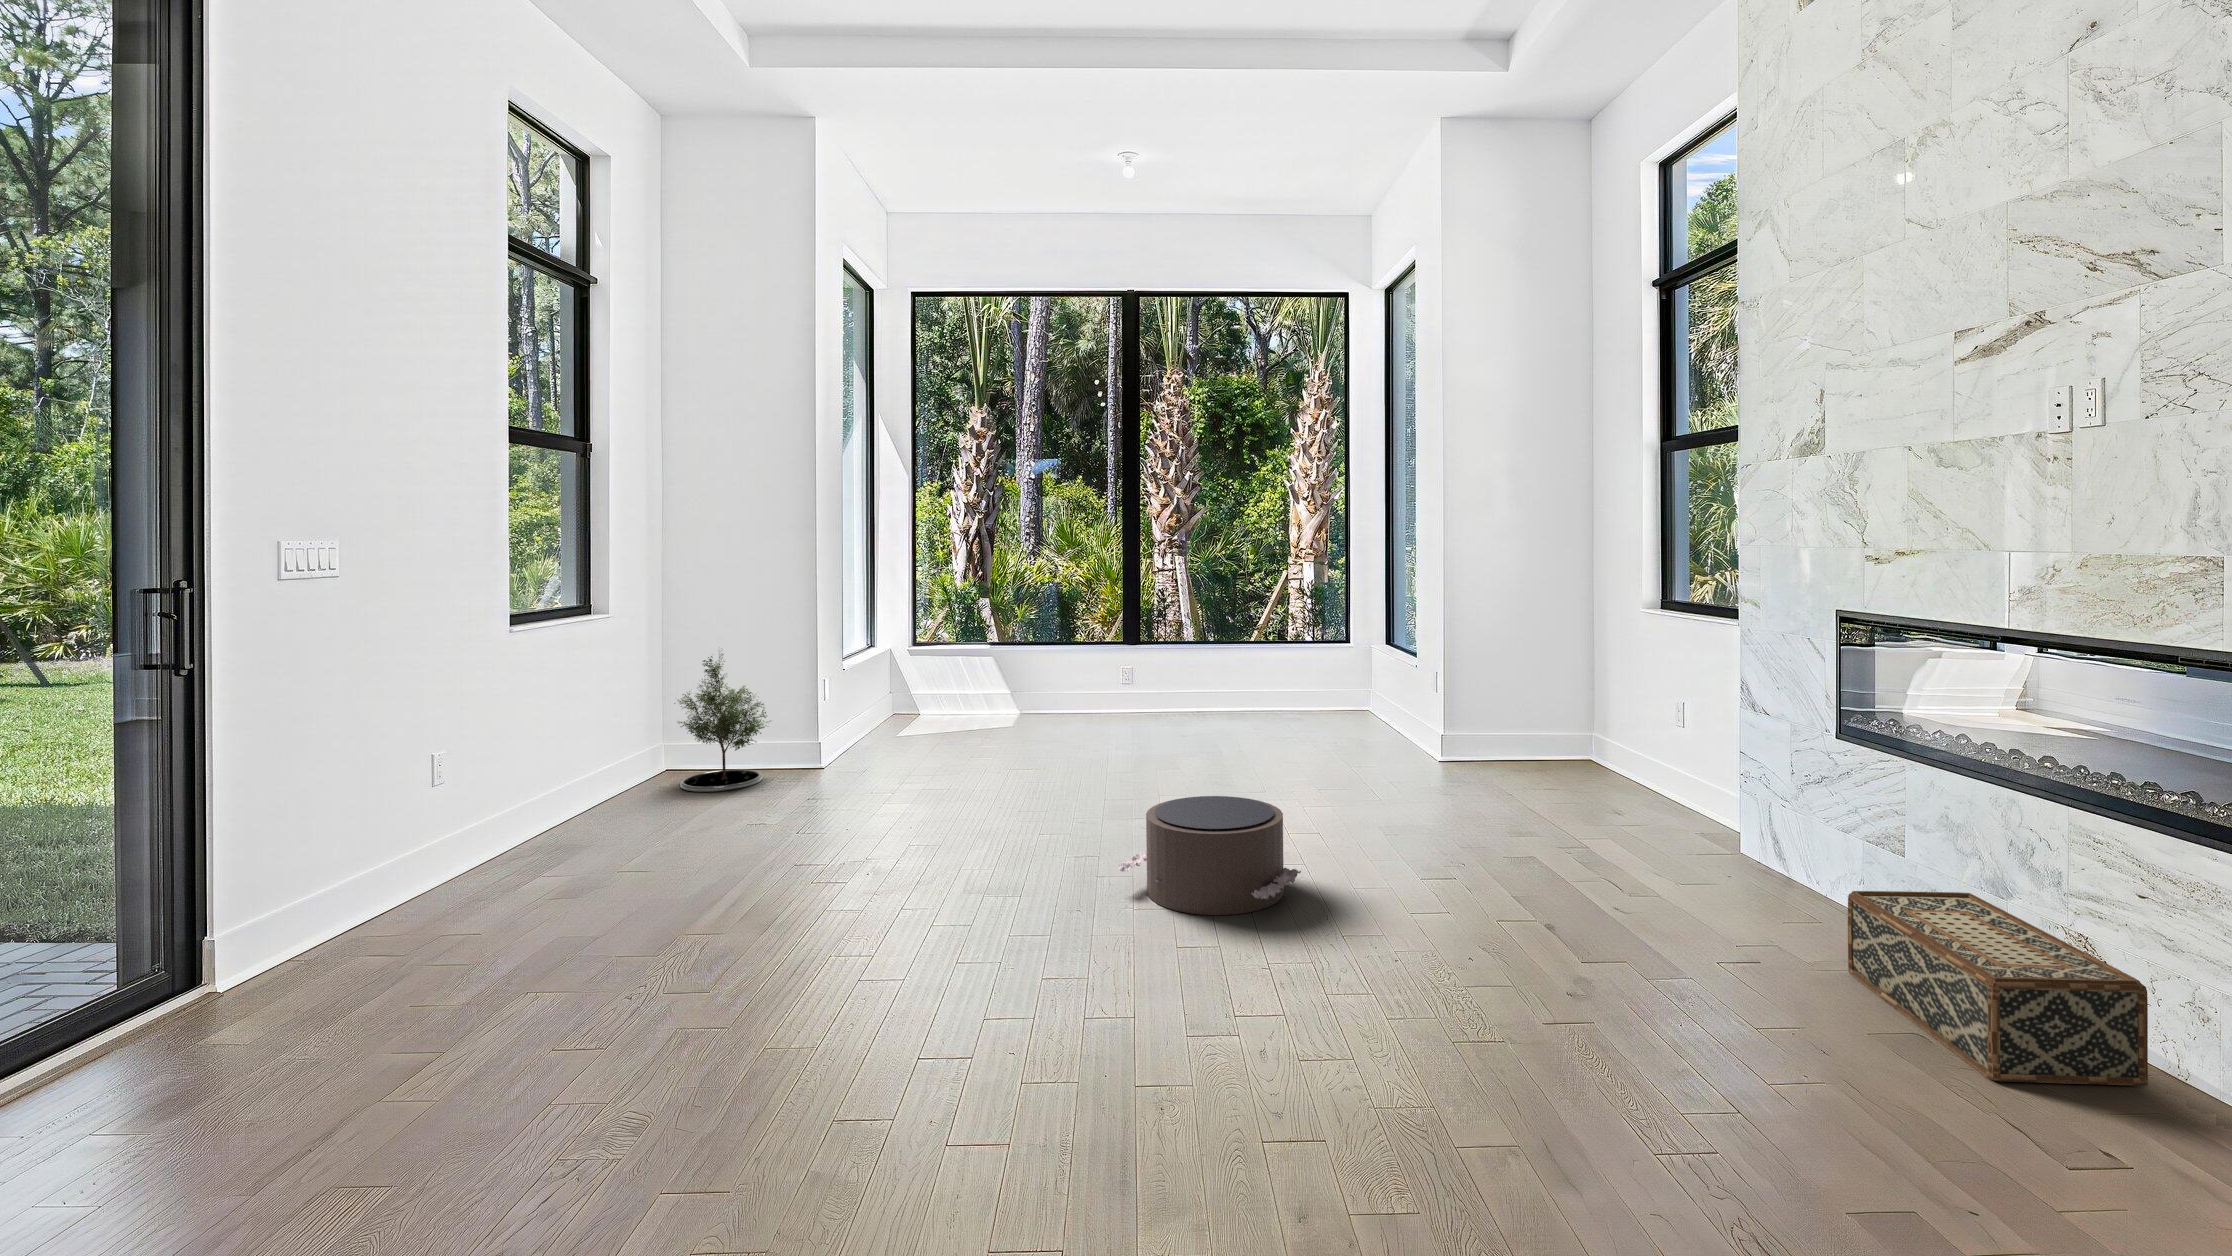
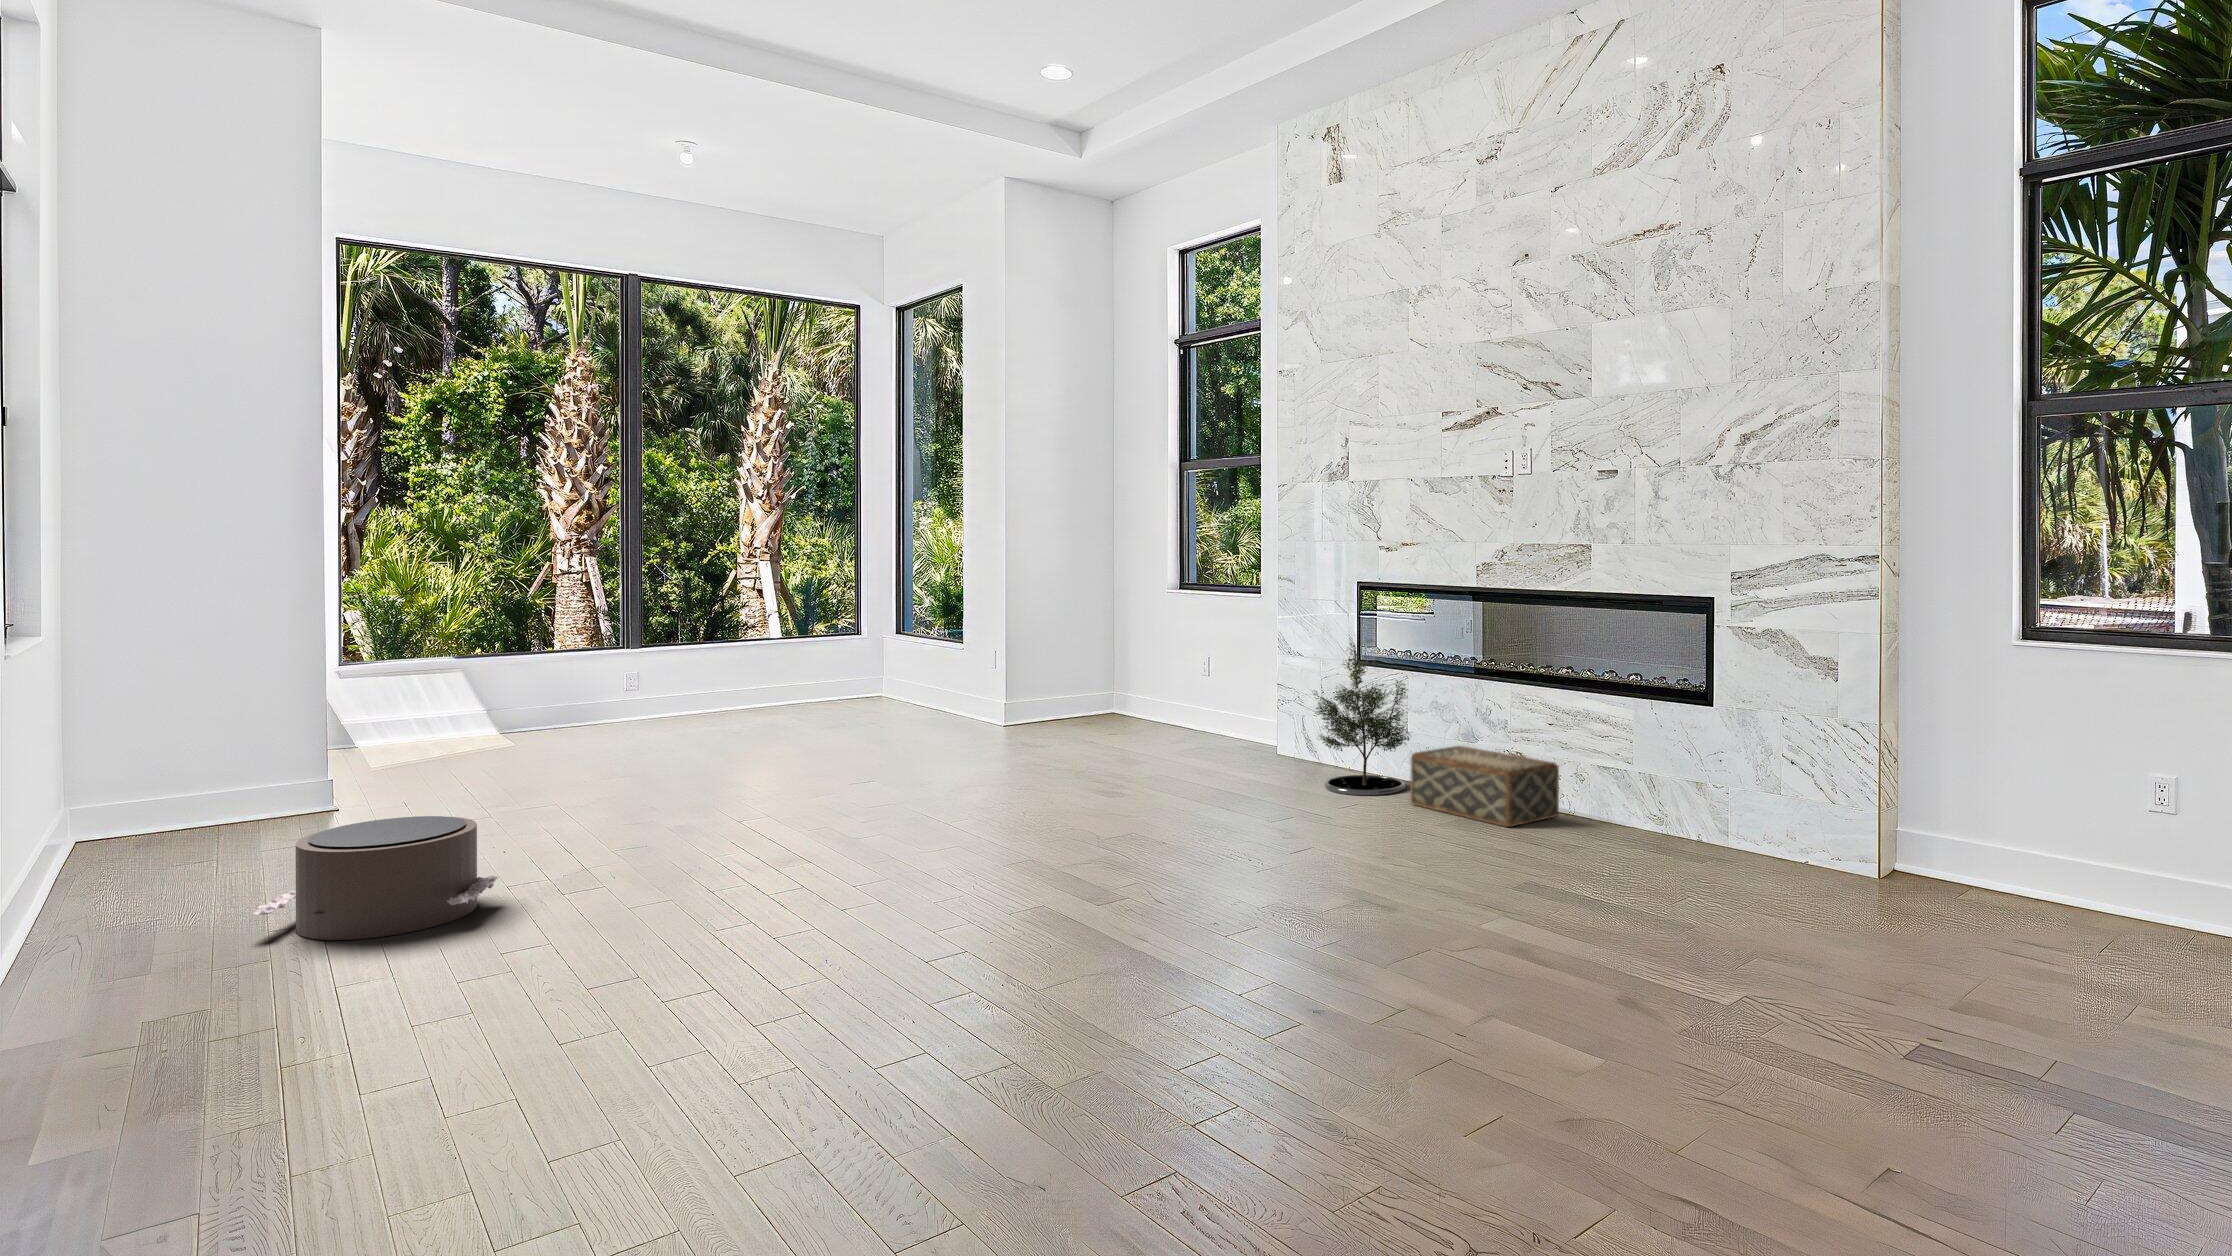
potted tree: present [674,654,771,792] -> present [1314,643,1411,795]
pouf: present [1116,796,1301,915] -> present [253,816,498,940]

